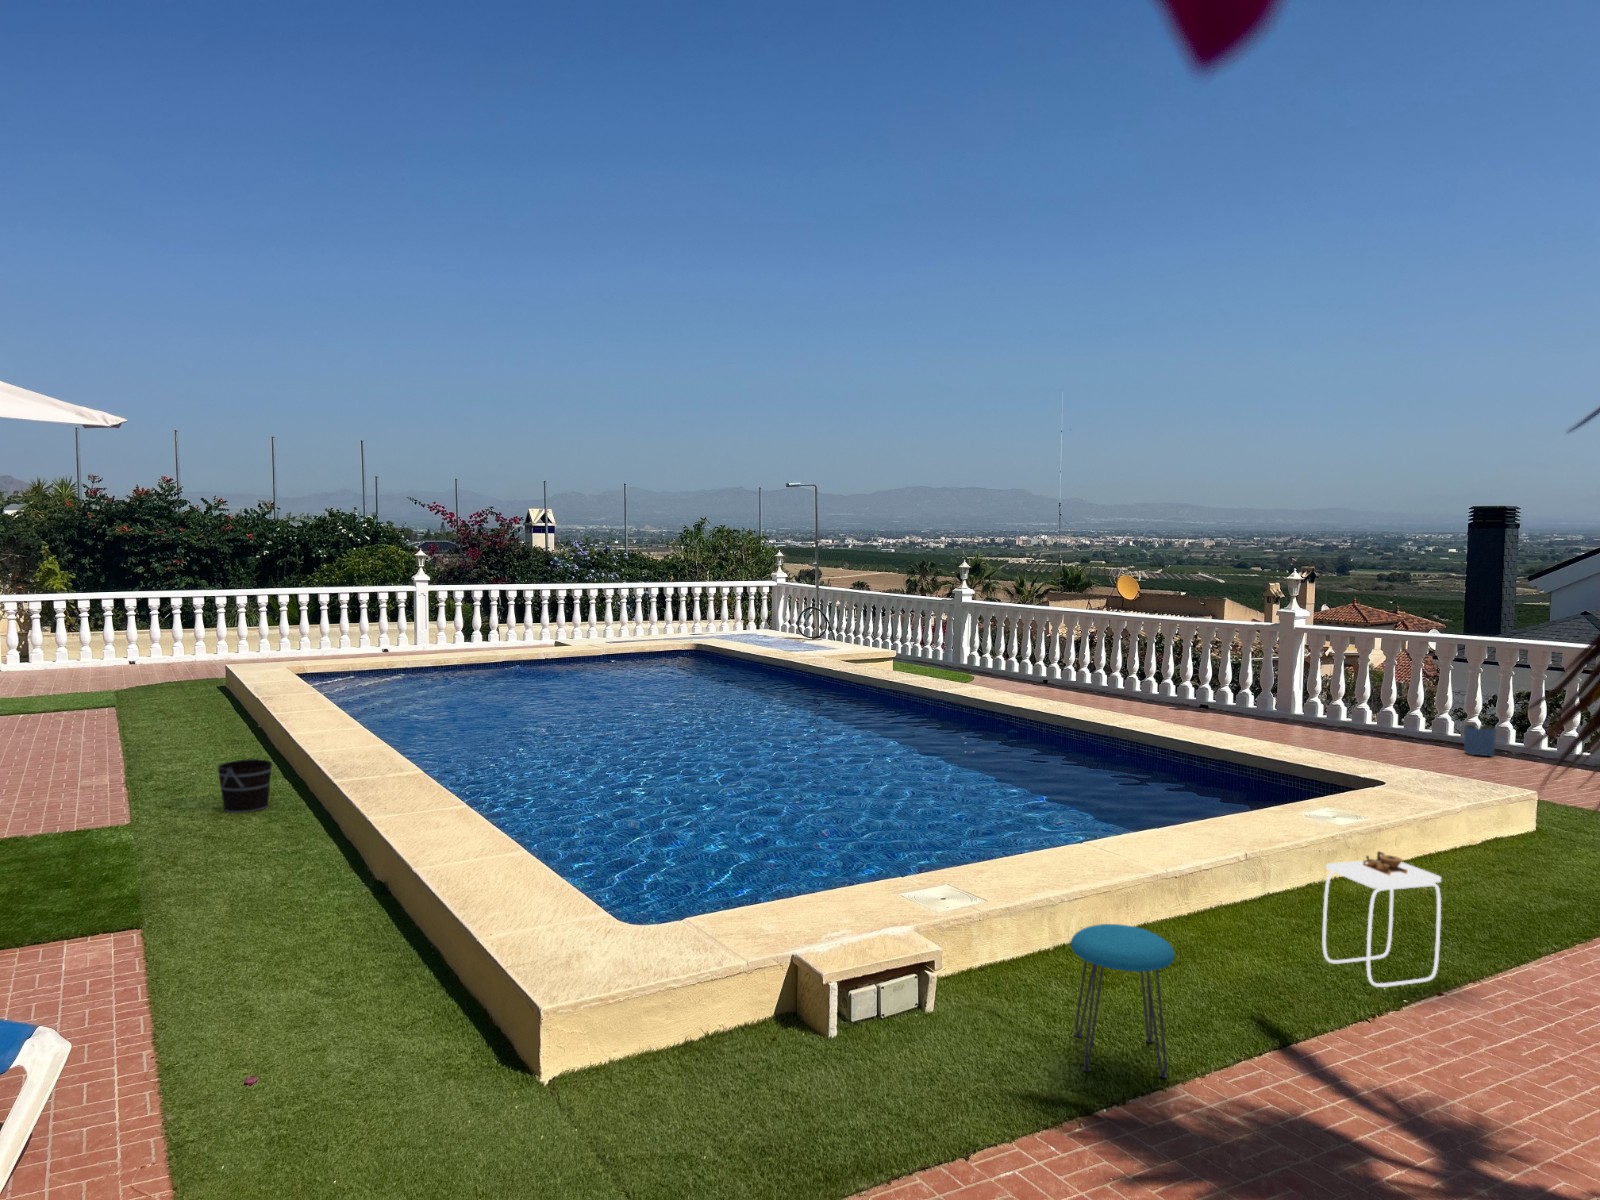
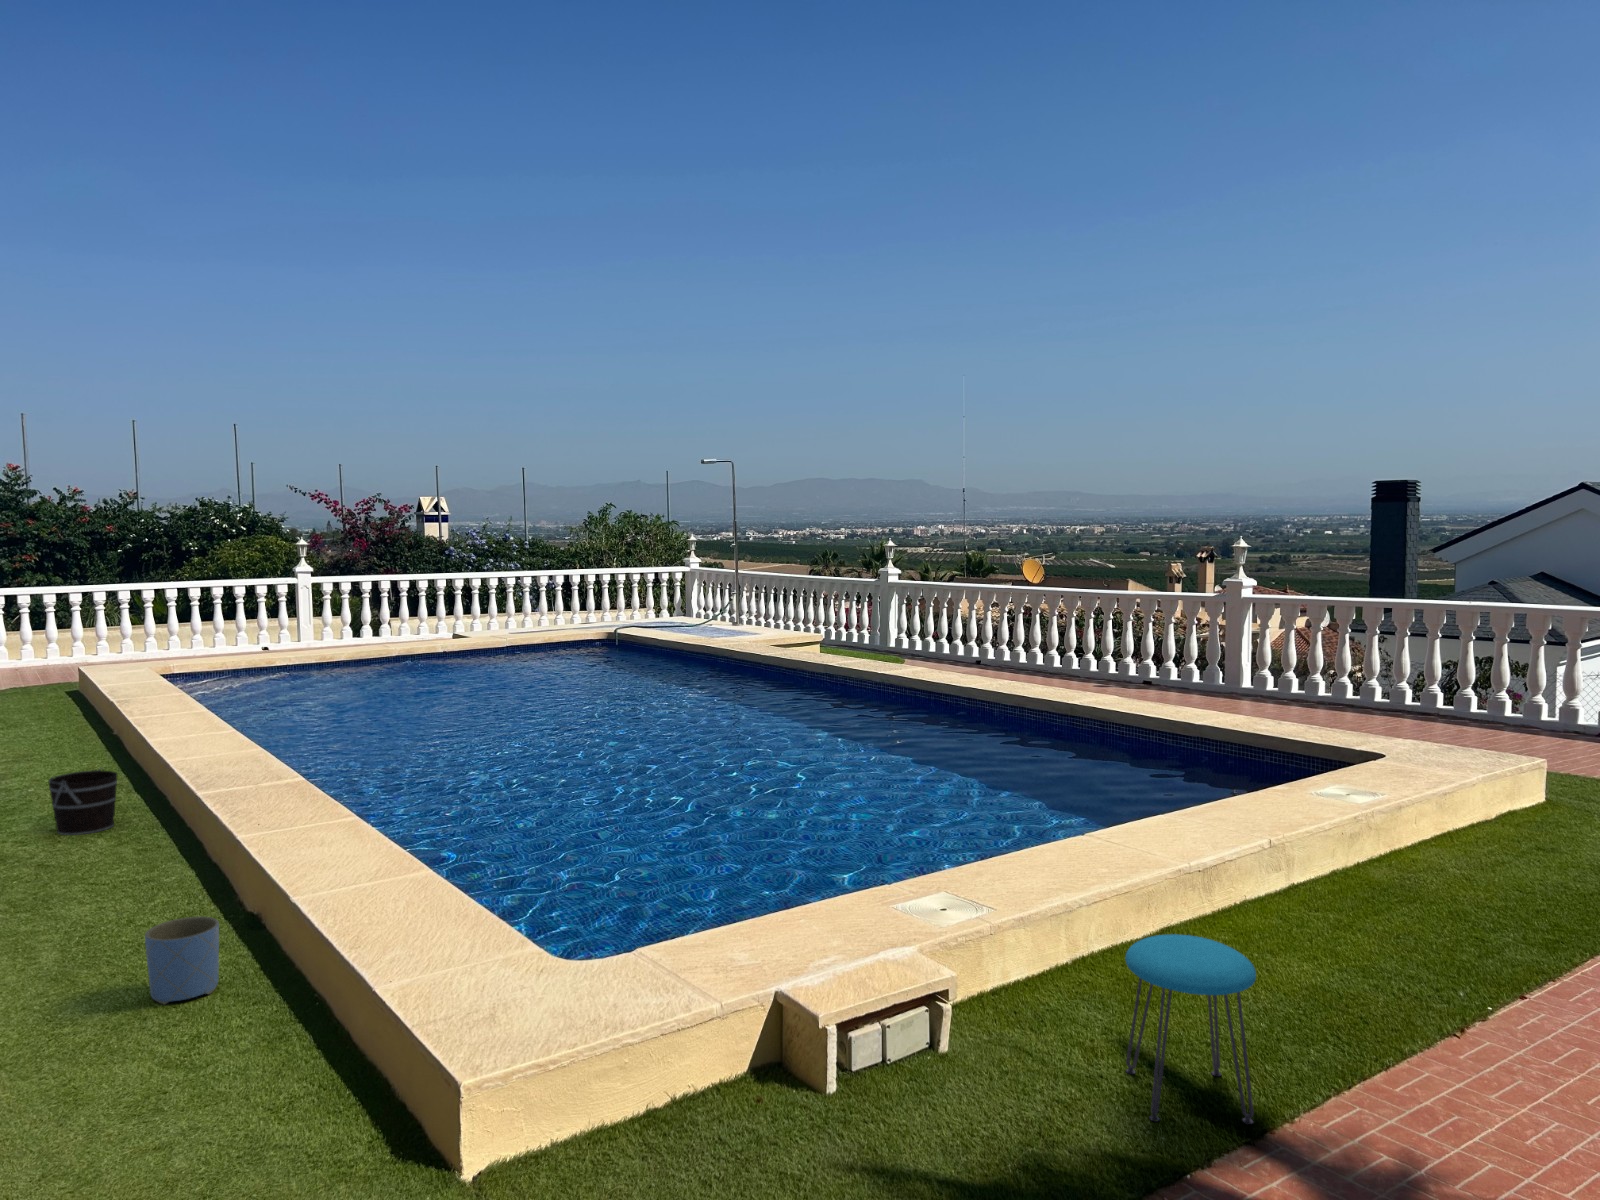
planter: present [1464,725,1497,757] -> present [145,916,219,1004]
side table: present [1322,852,1441,987] -> none [1375,832,1511,989]

